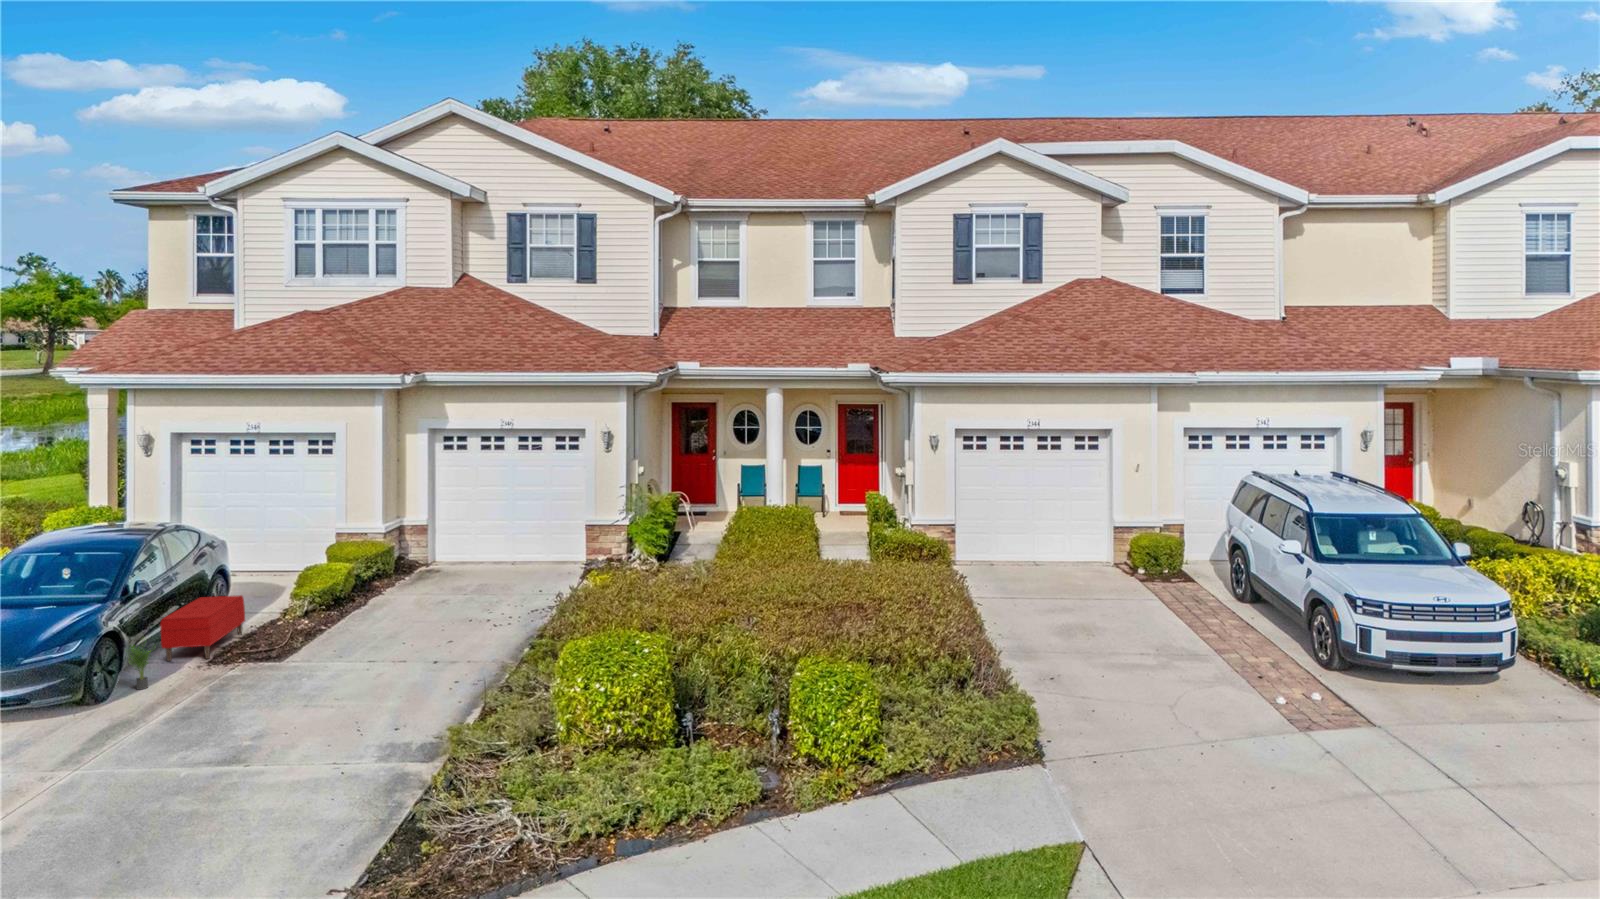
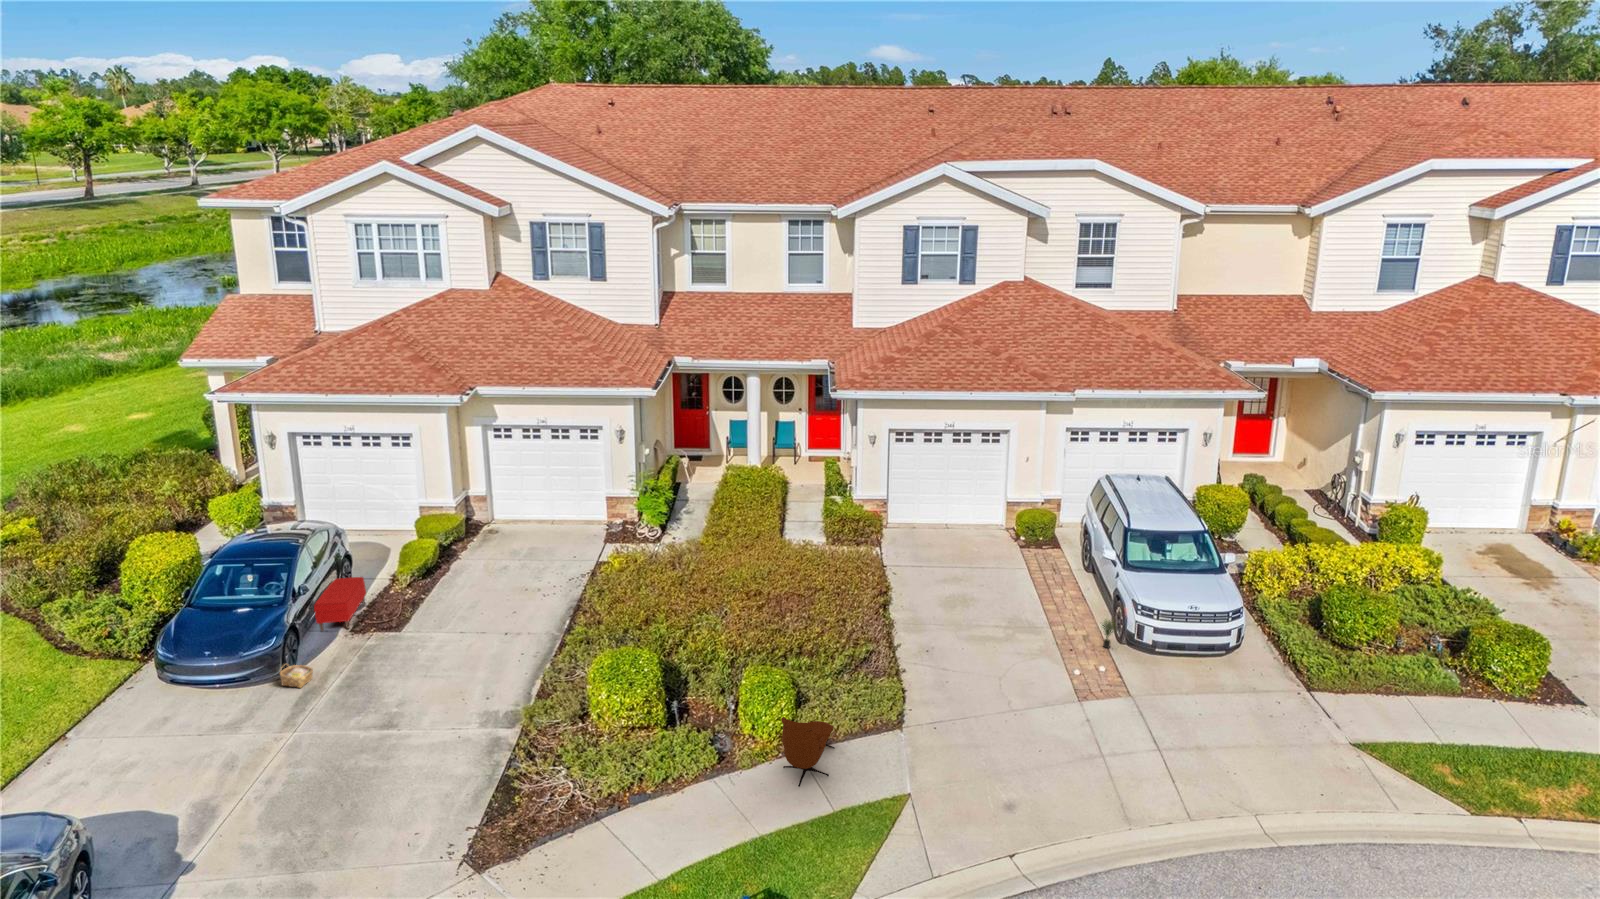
potted plant: present [130,647,151,690] -> present [1102,620,1116,648]
woven basket: none [80,684,134,720] -> present [280,665,313,688]
lounge chair: none [868,704,946,833] -> present [781,717,834,786]

